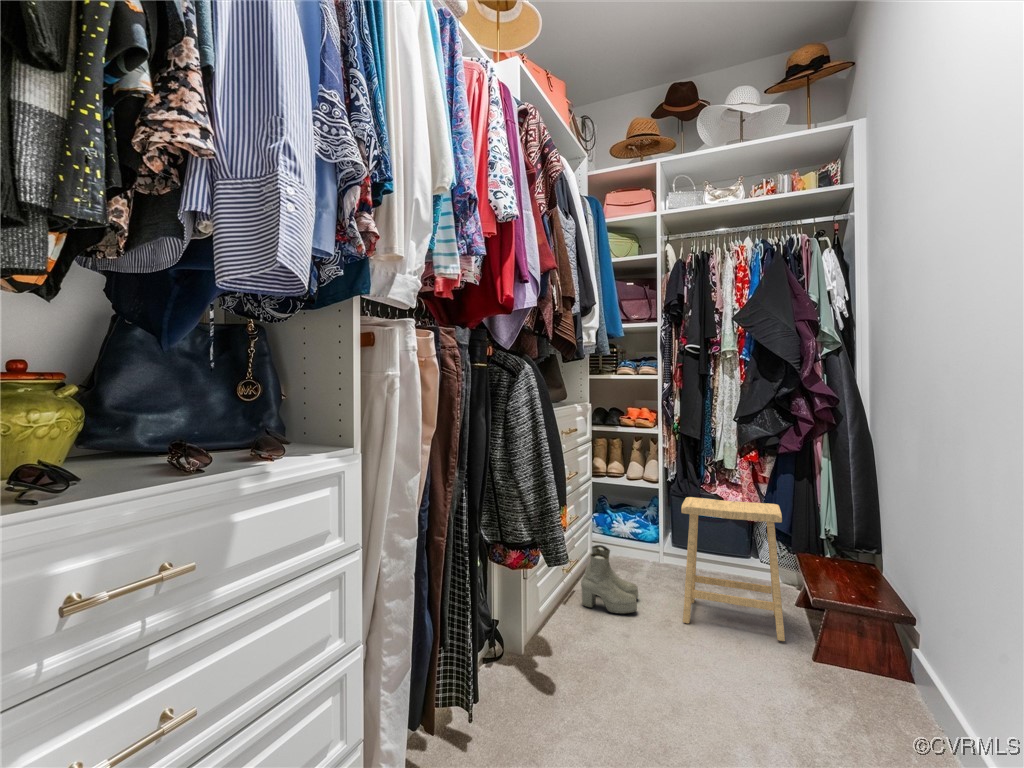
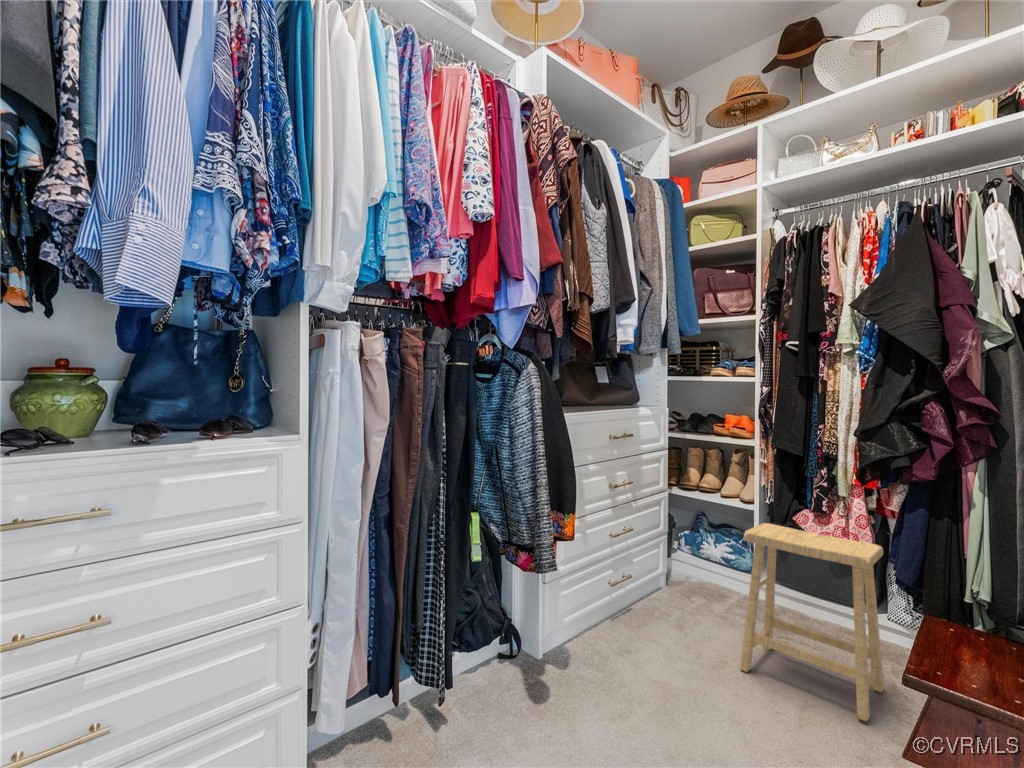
boots: present [581,545,638,614] -> none [631,564,701,646]

